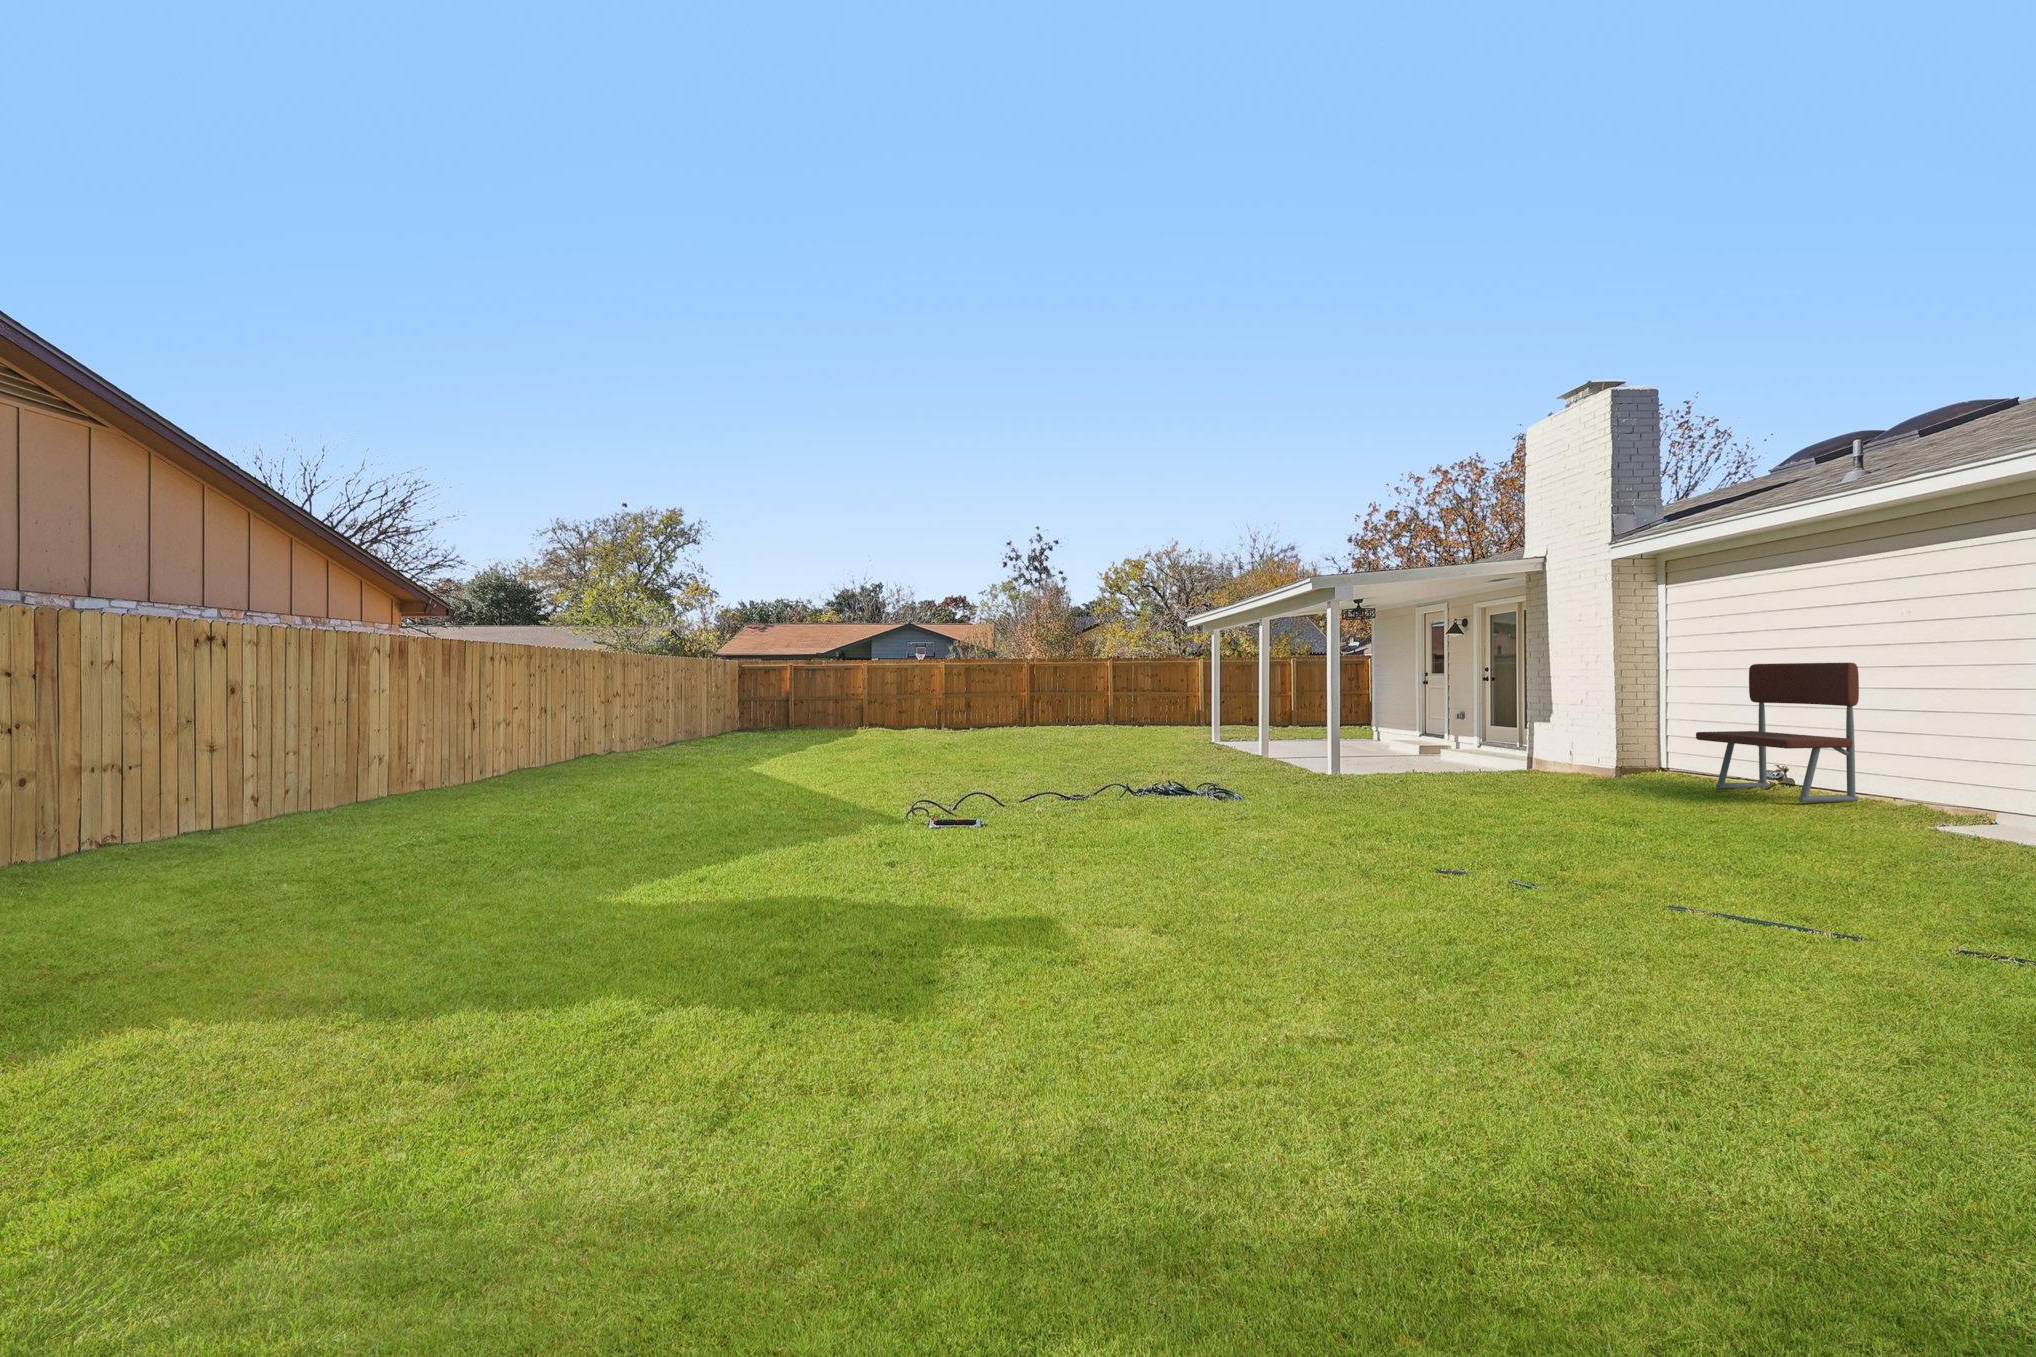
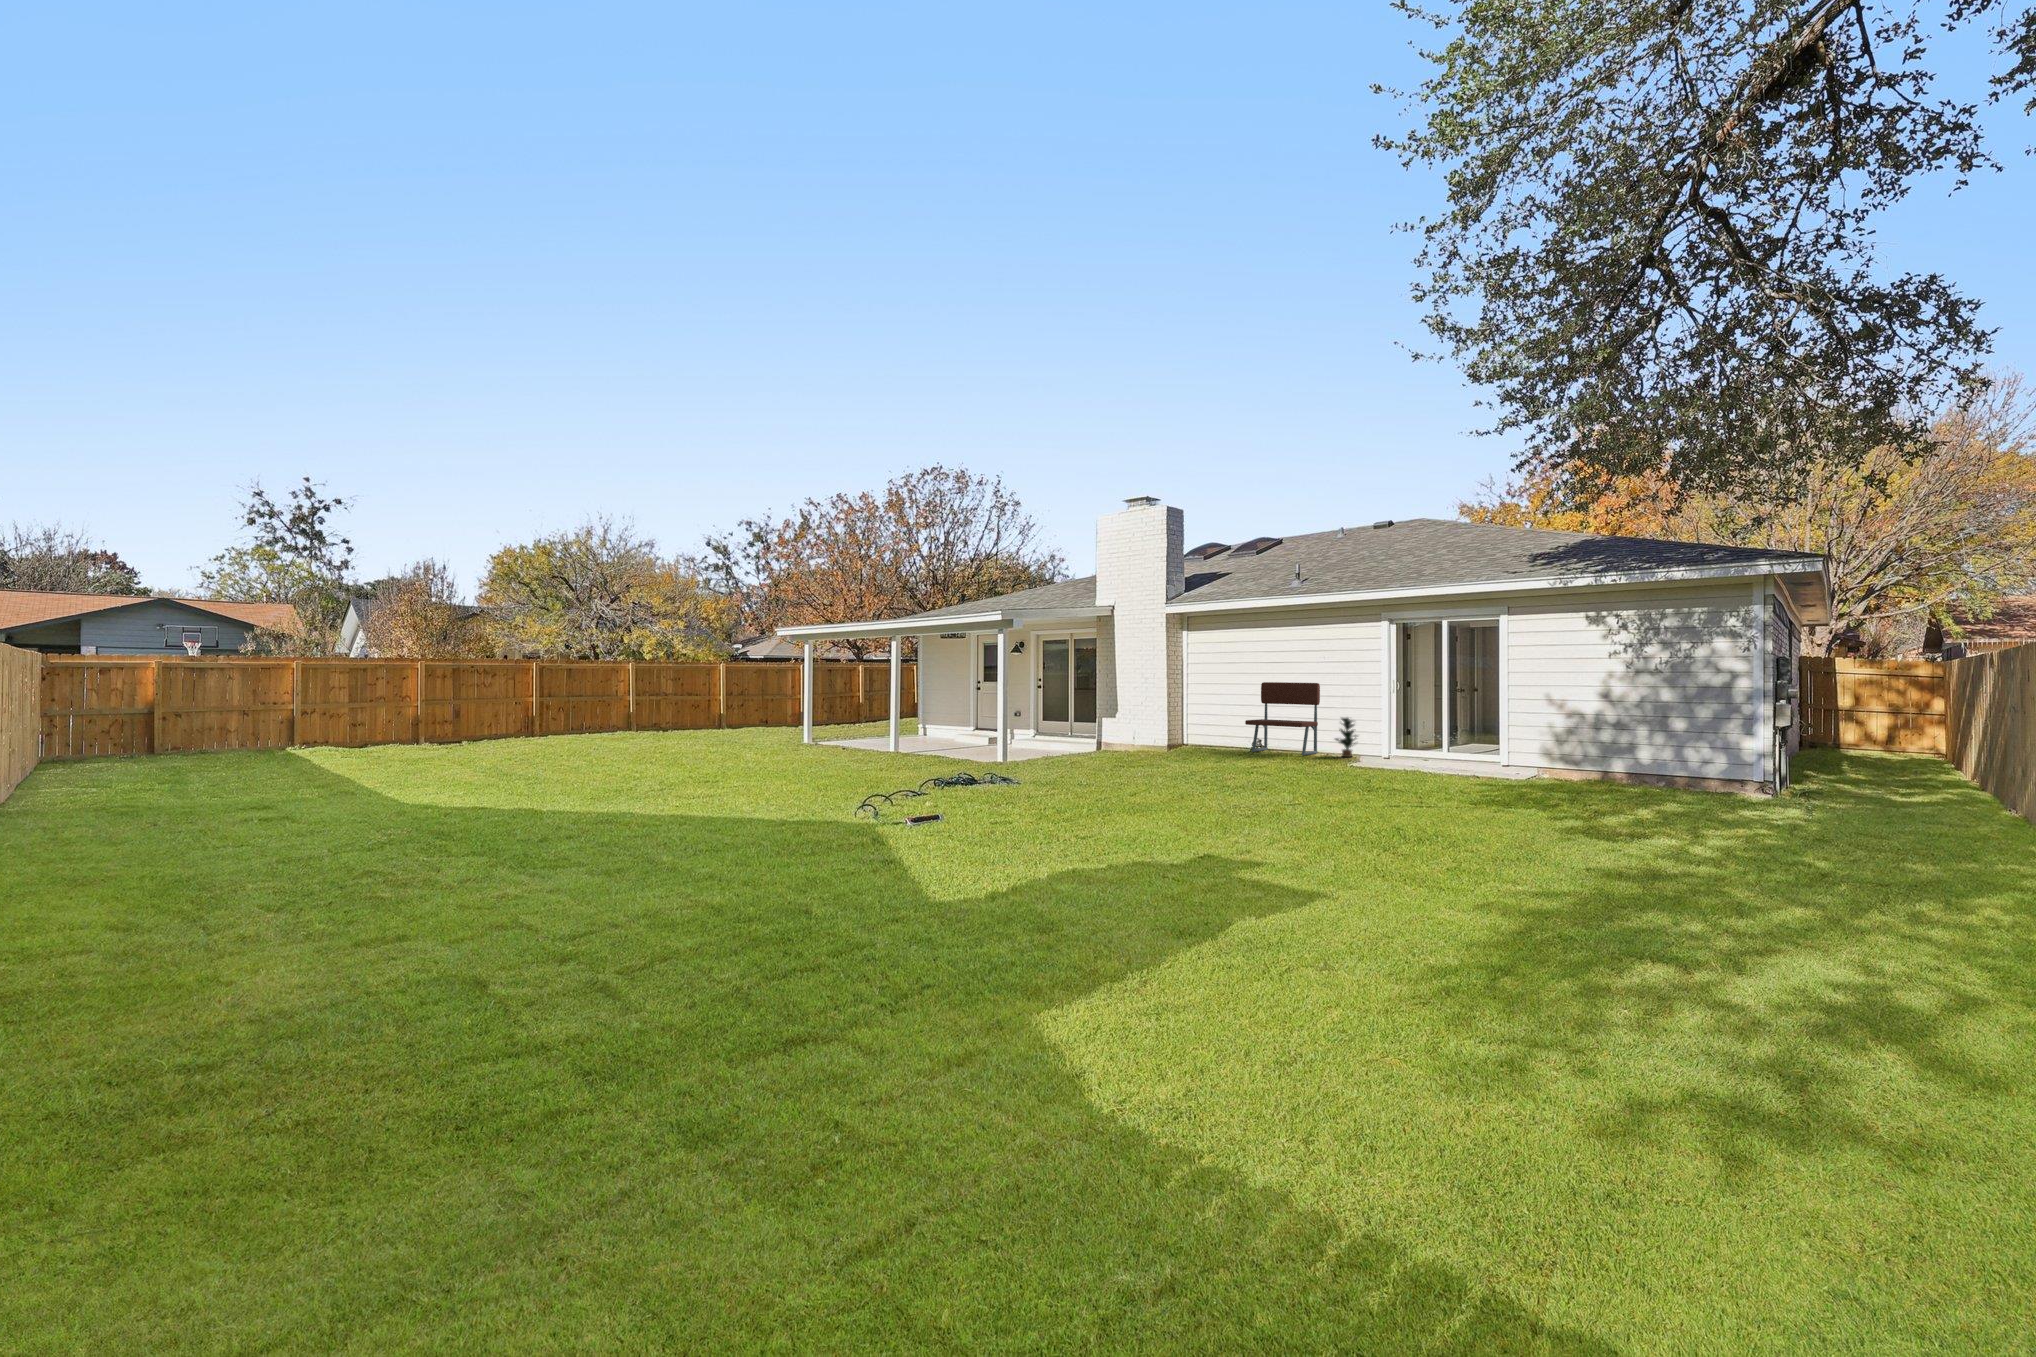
potted plant: none [1871,731,1942,815] -> present [1335,718,1357,757]

